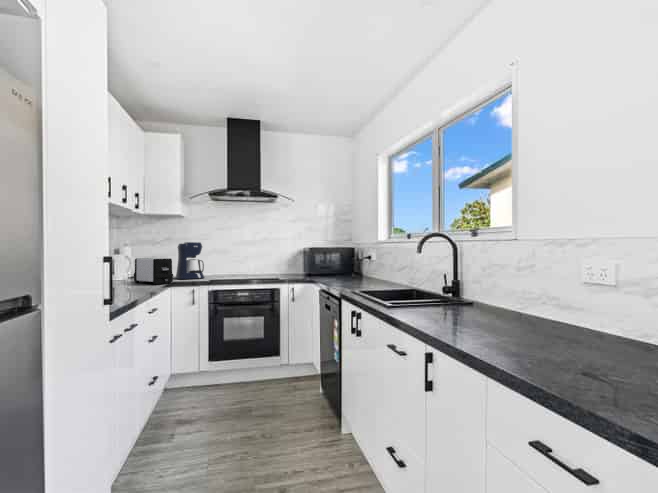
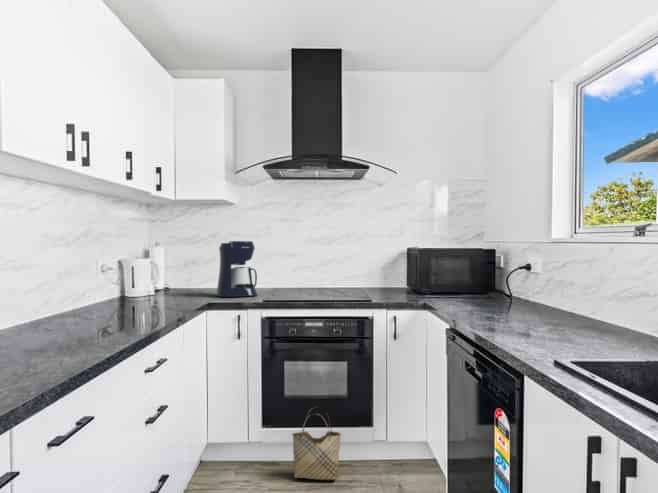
toaster: present [134,258,173,285] -> none [155,265,209,306]
woven basket: none [229,345,260,389] -> present [292,412,341,480]

